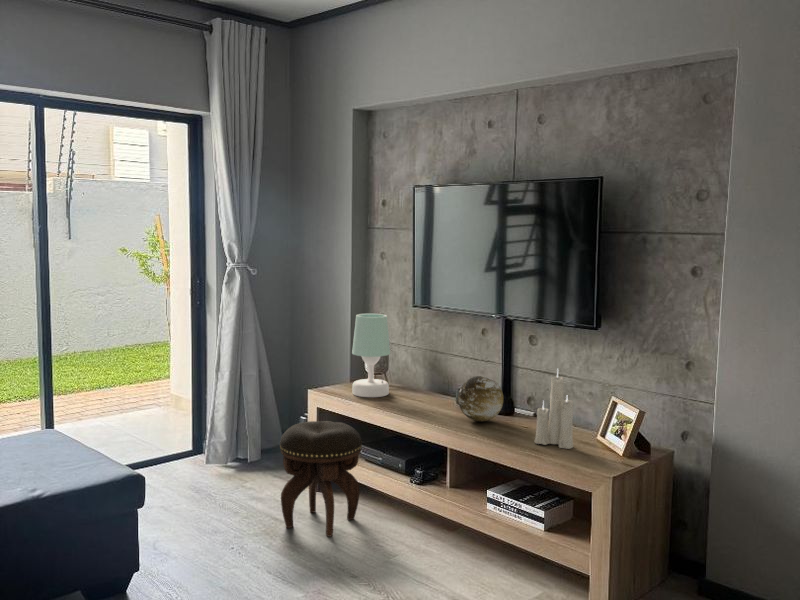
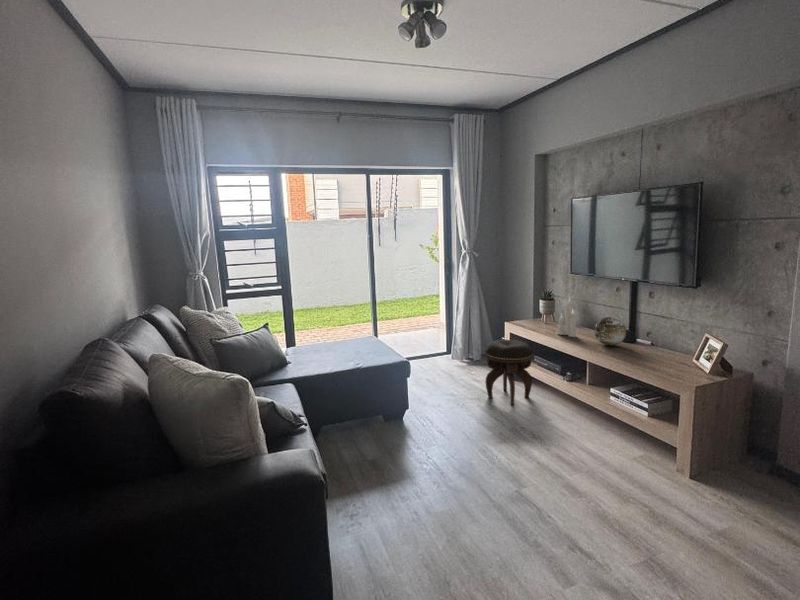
table lamp: present [352,314,390,397] -> none [531,278,555,328]
candle: present [535,373,573,449] -> present [558,301,576,337]

